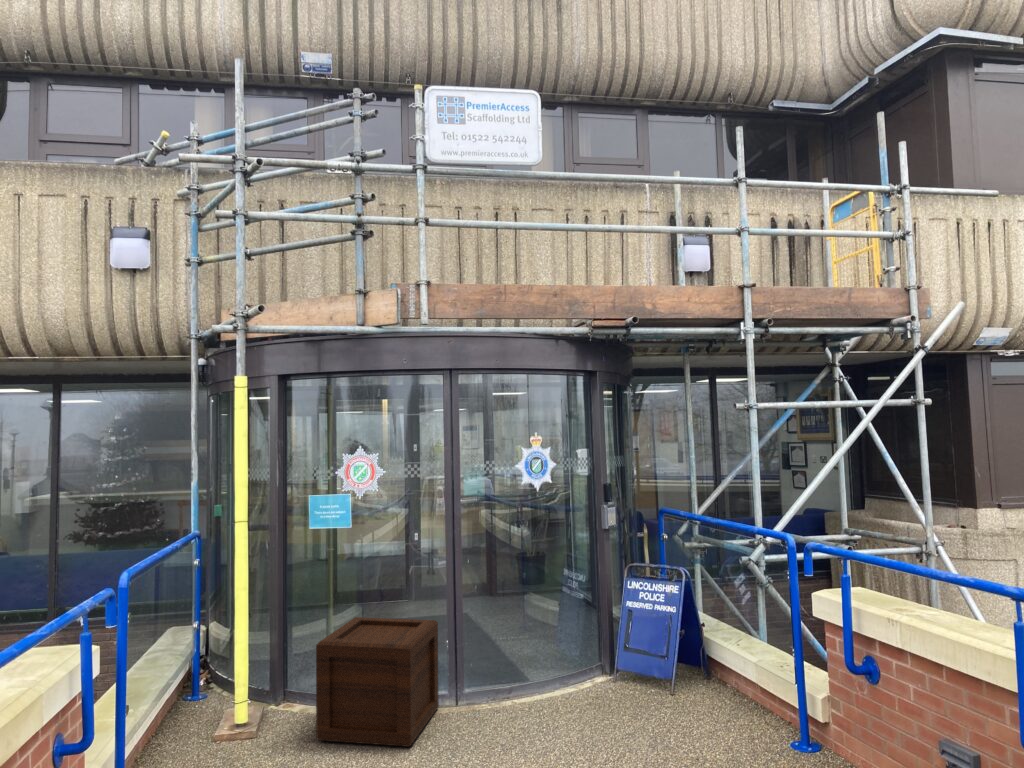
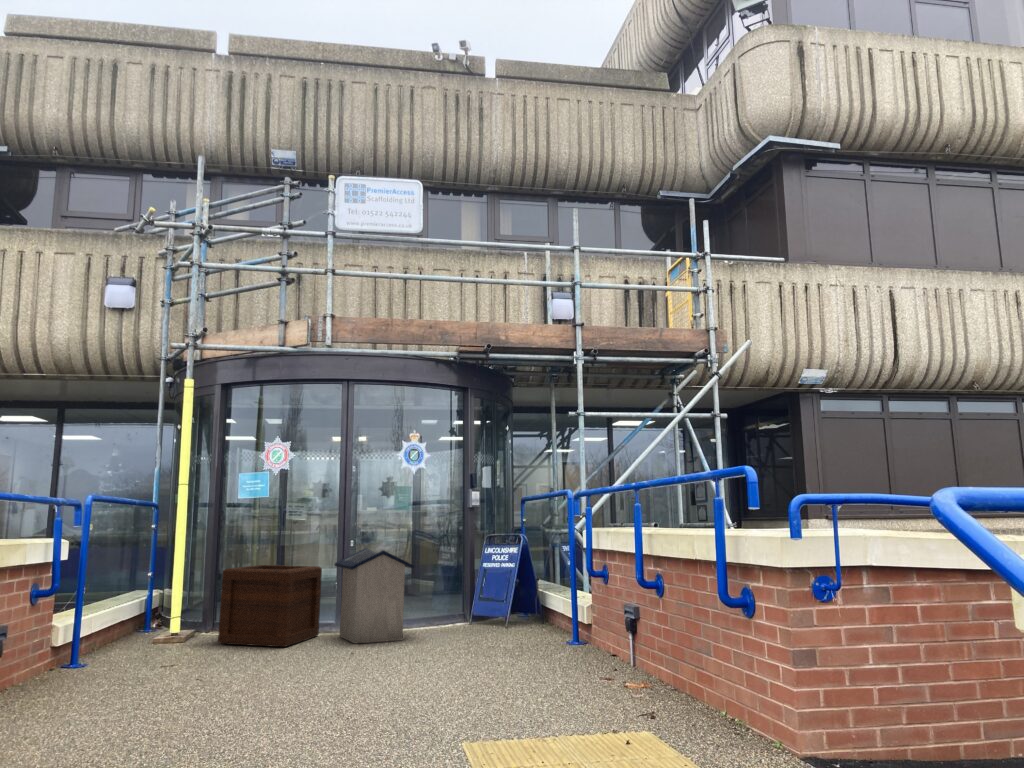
trash can: none [454,591,565,731] -> present [335,548,414,643]

